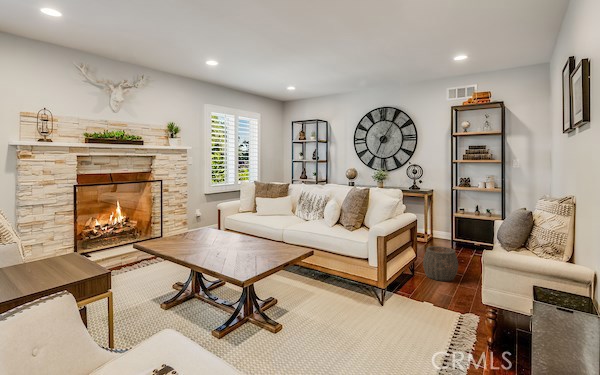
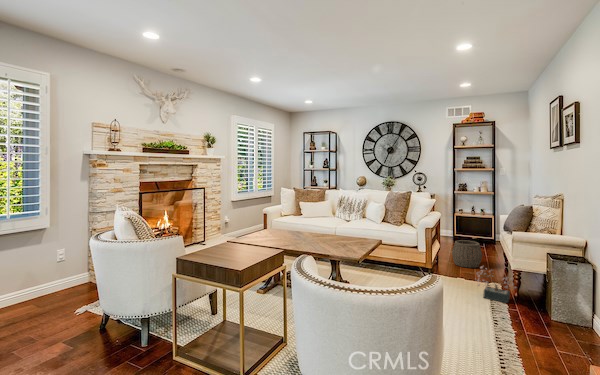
decorative plant: none [418,282,468,334] -> present [477,266,516,303]

